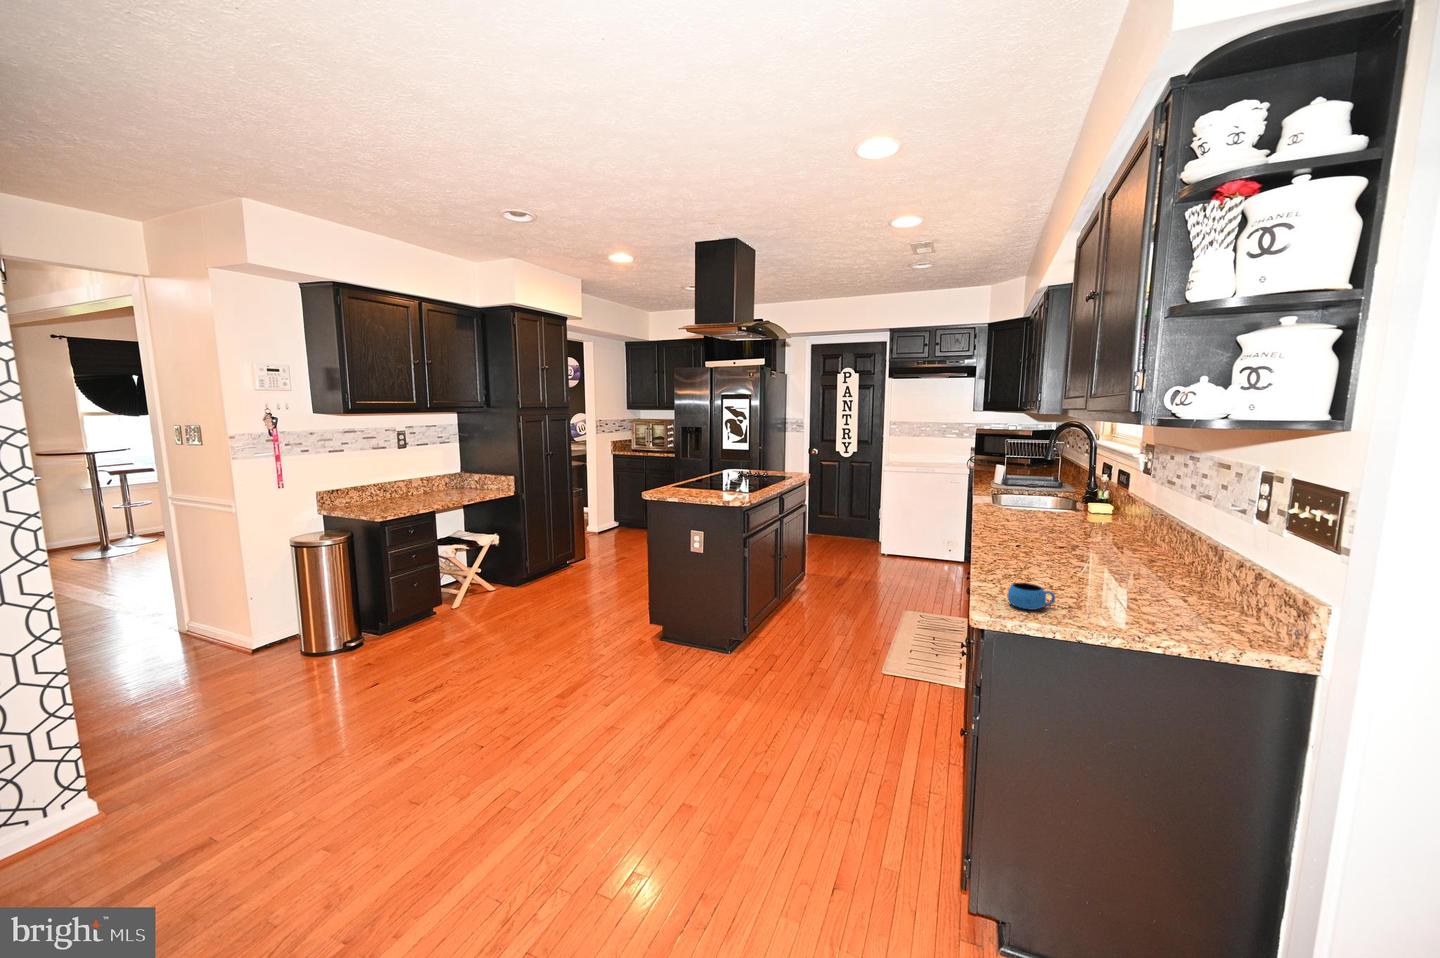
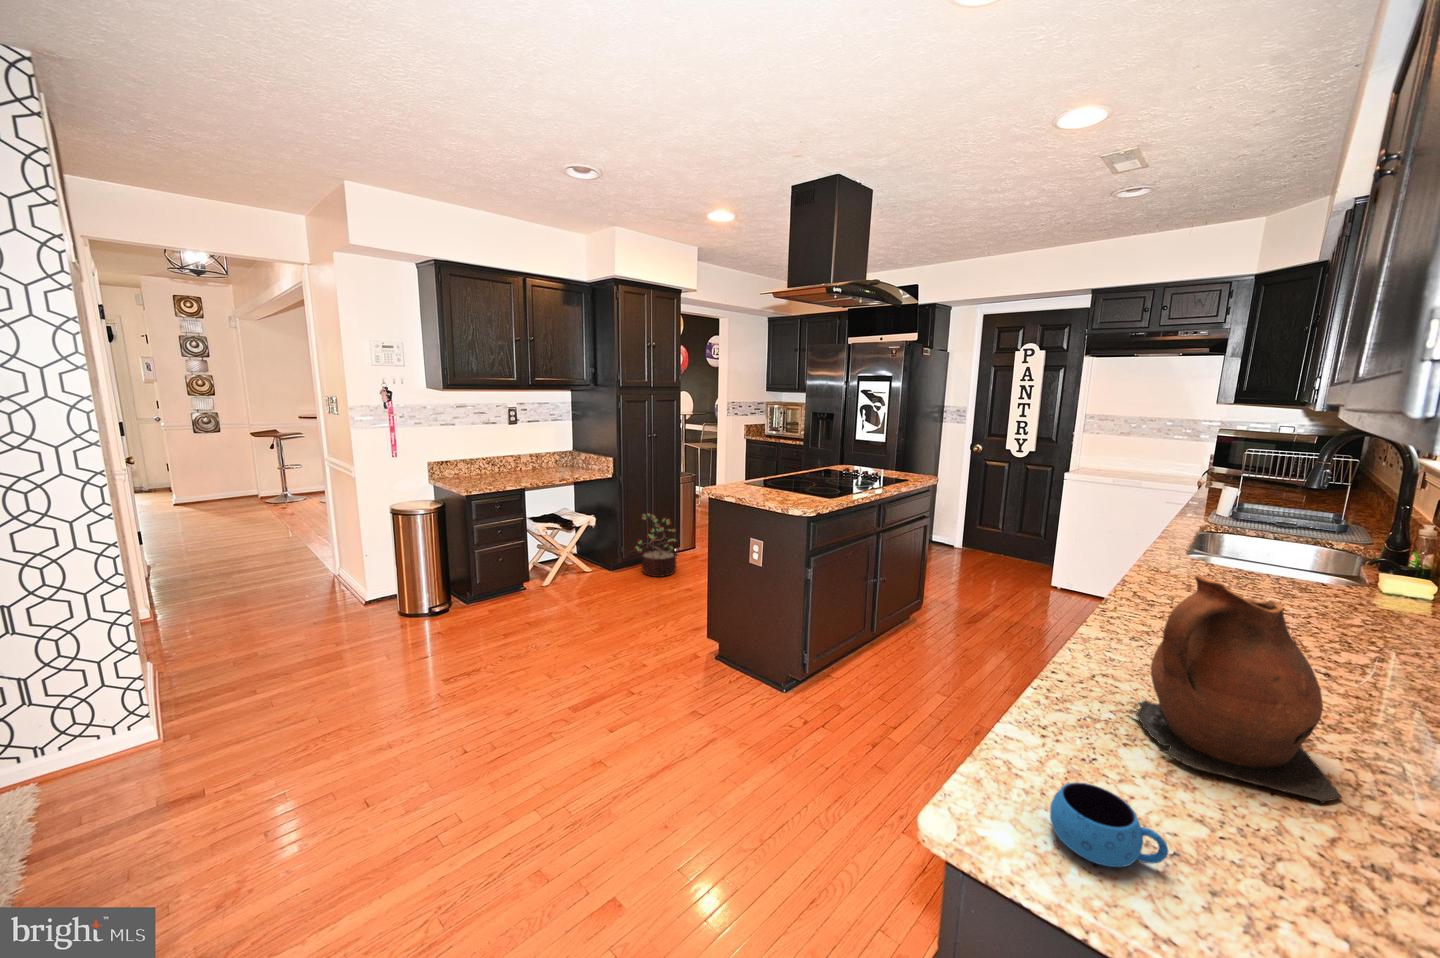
ceramic pitcher: none [1010,491,1100,583] -> present [1131,575,1342,804]
decorative plant: none [537,527,580,589] -> present [635,512,677,577]

